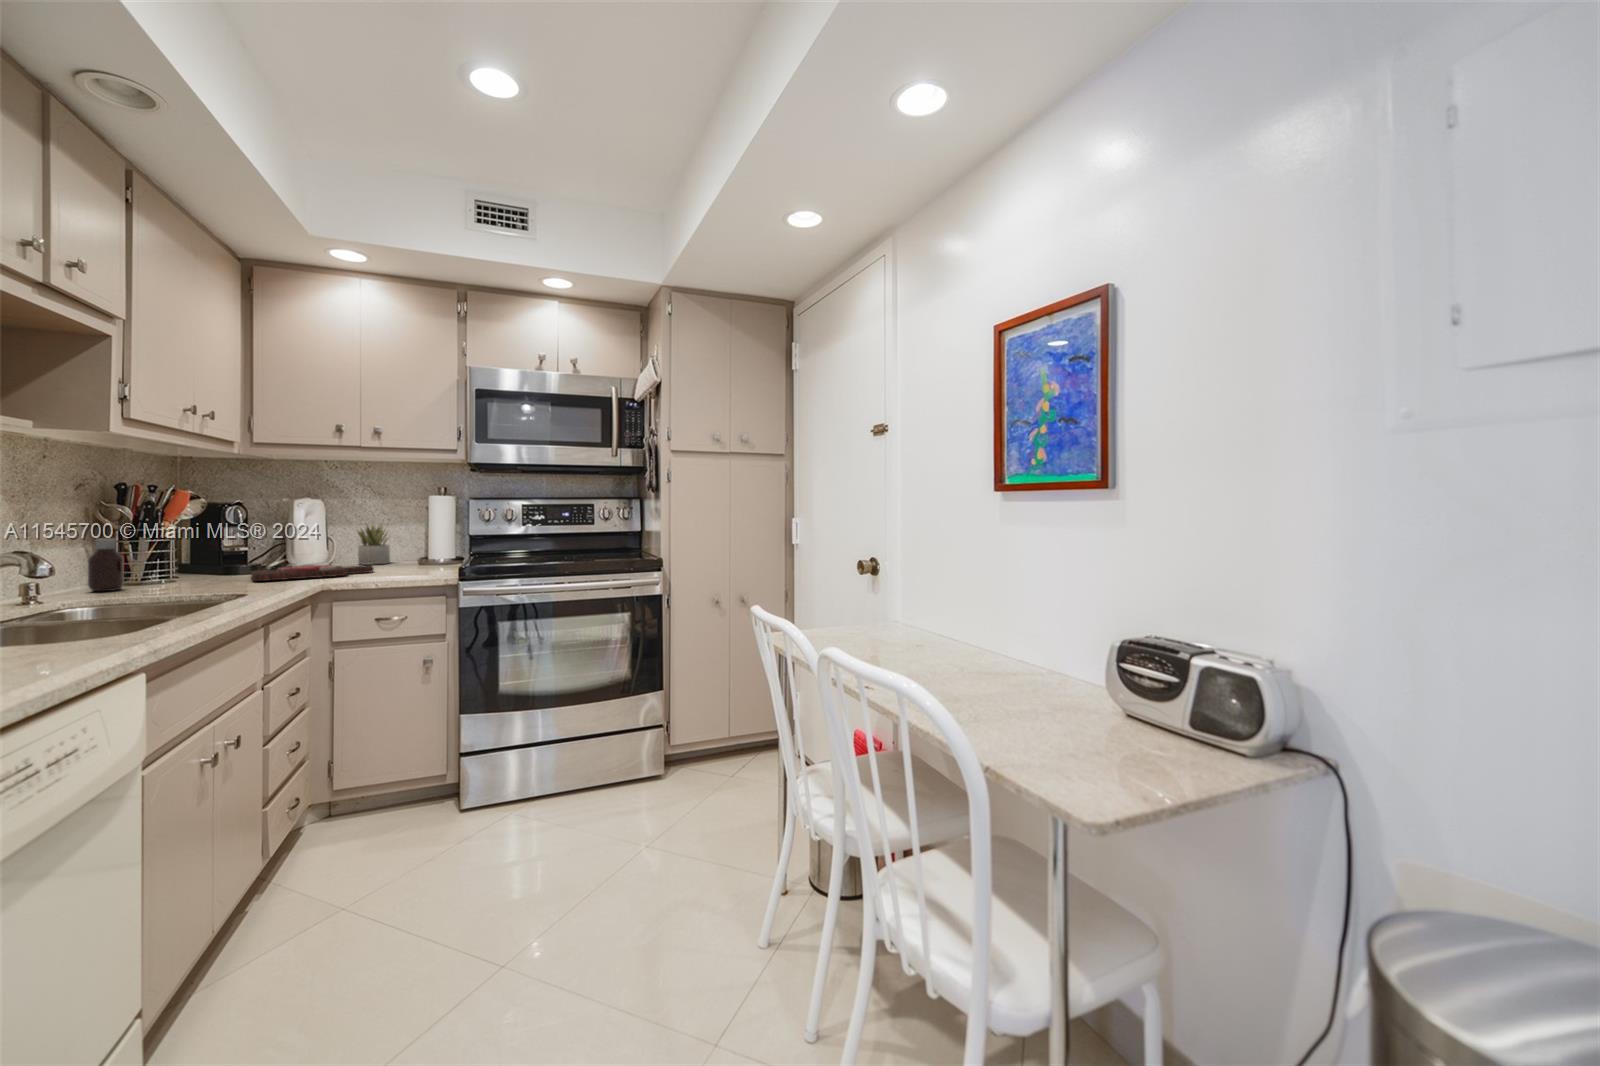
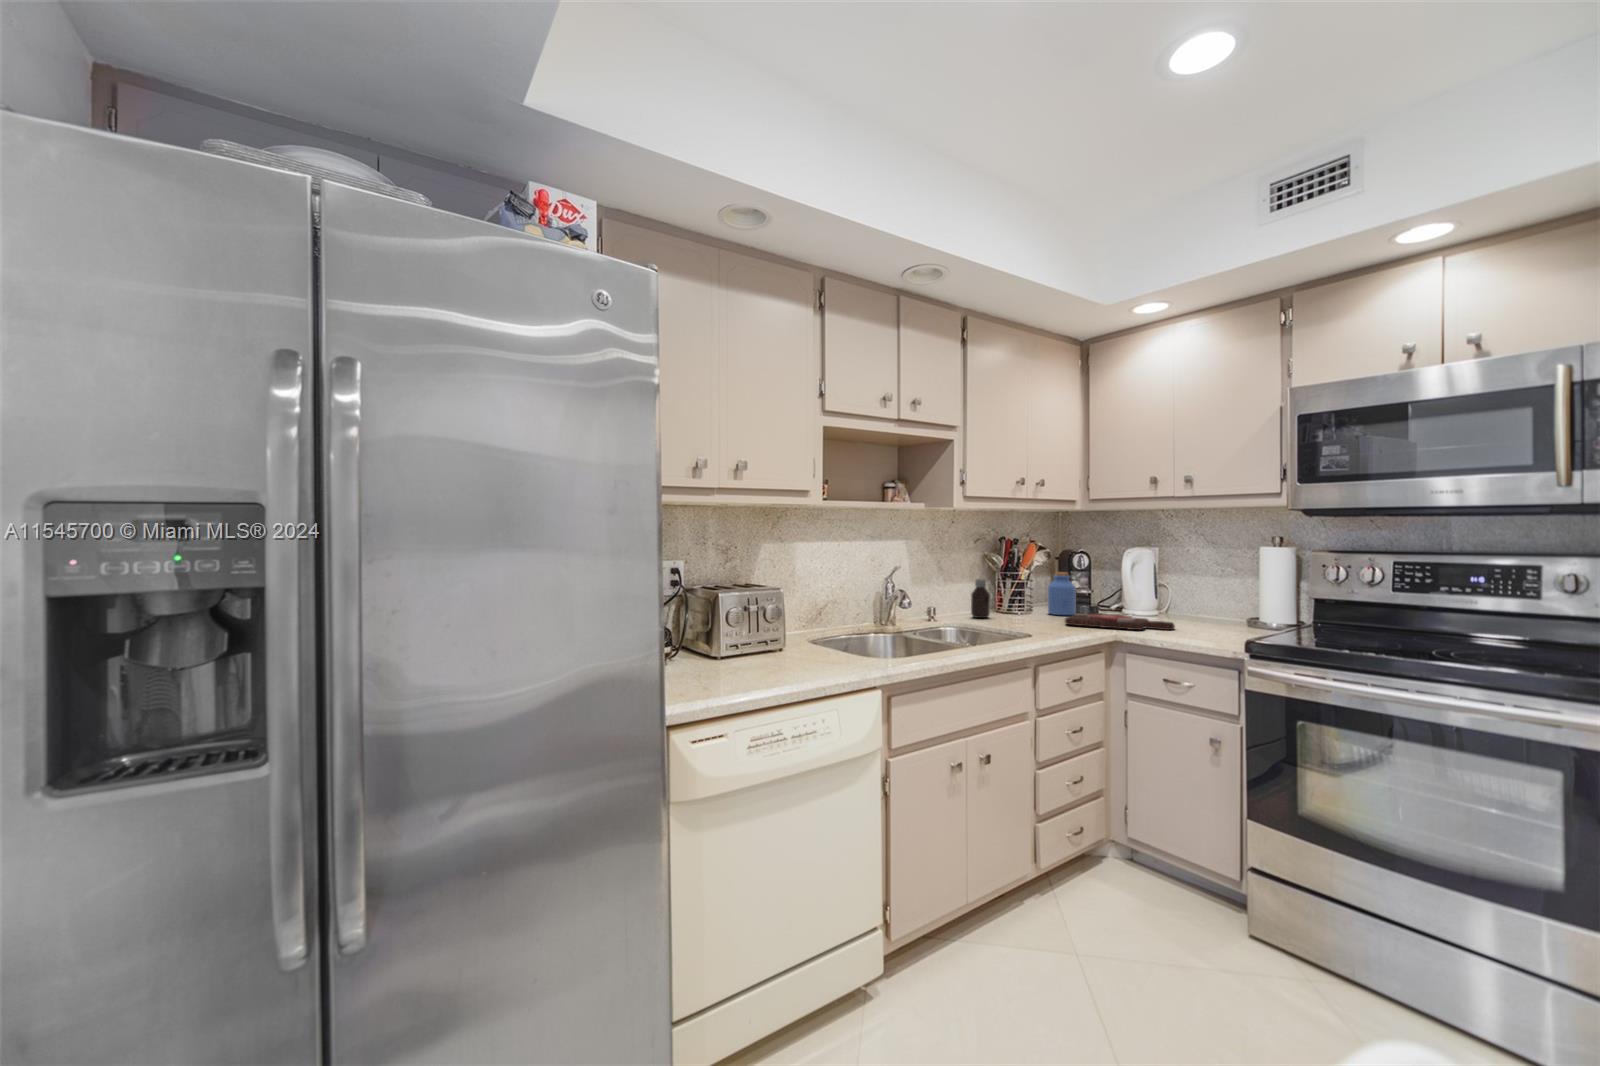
succulent plant: present [358,523,390,565] -> none [1175,574,1212,622]
jar: none [200,525,242,576] -> present [1048,572,1076,615]

